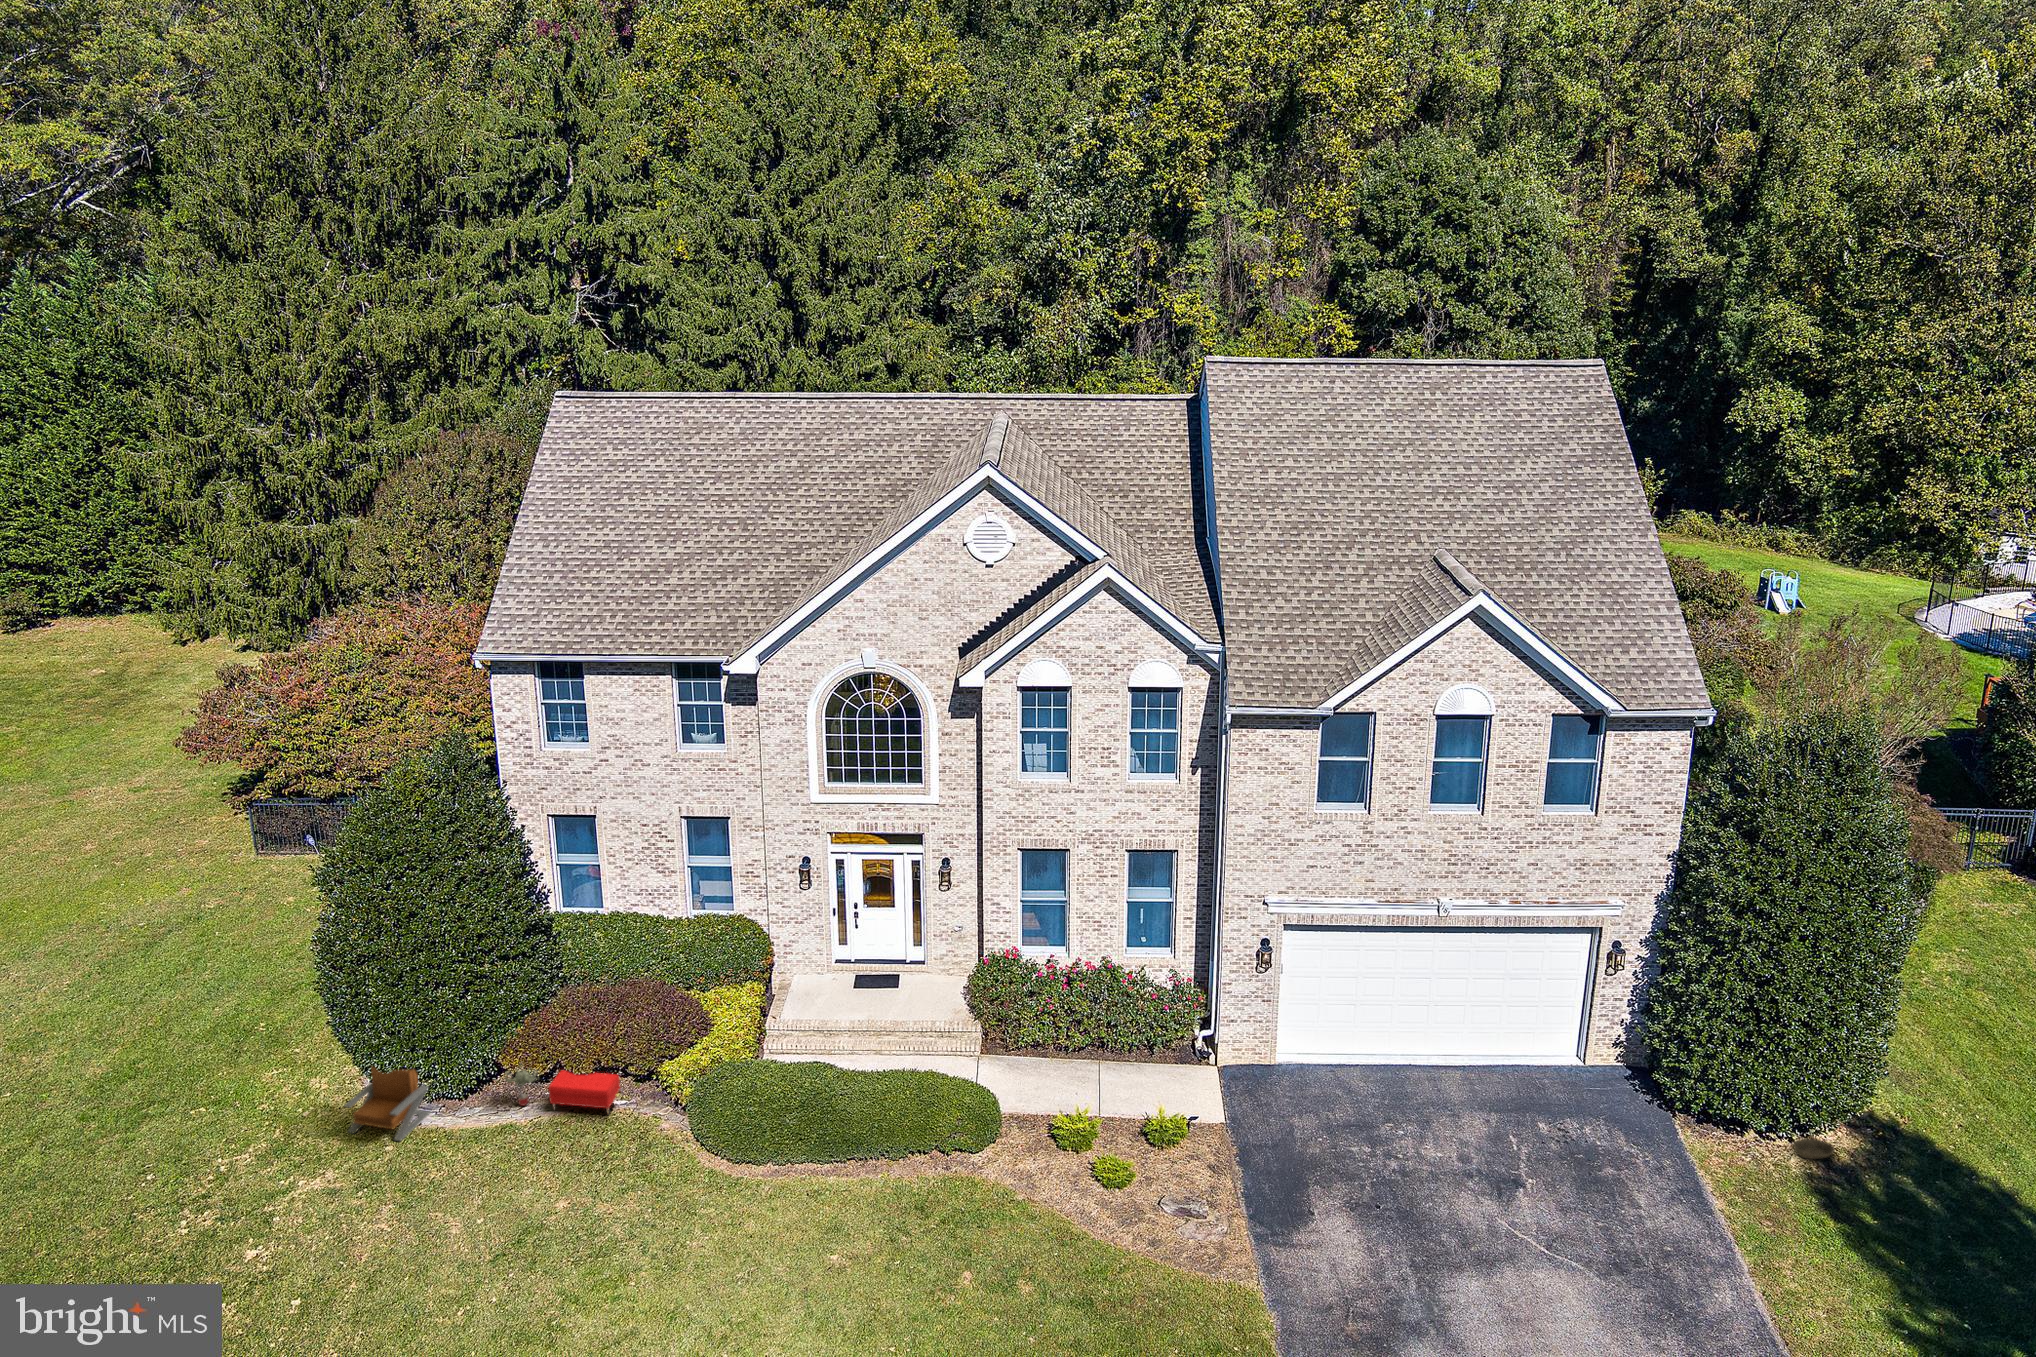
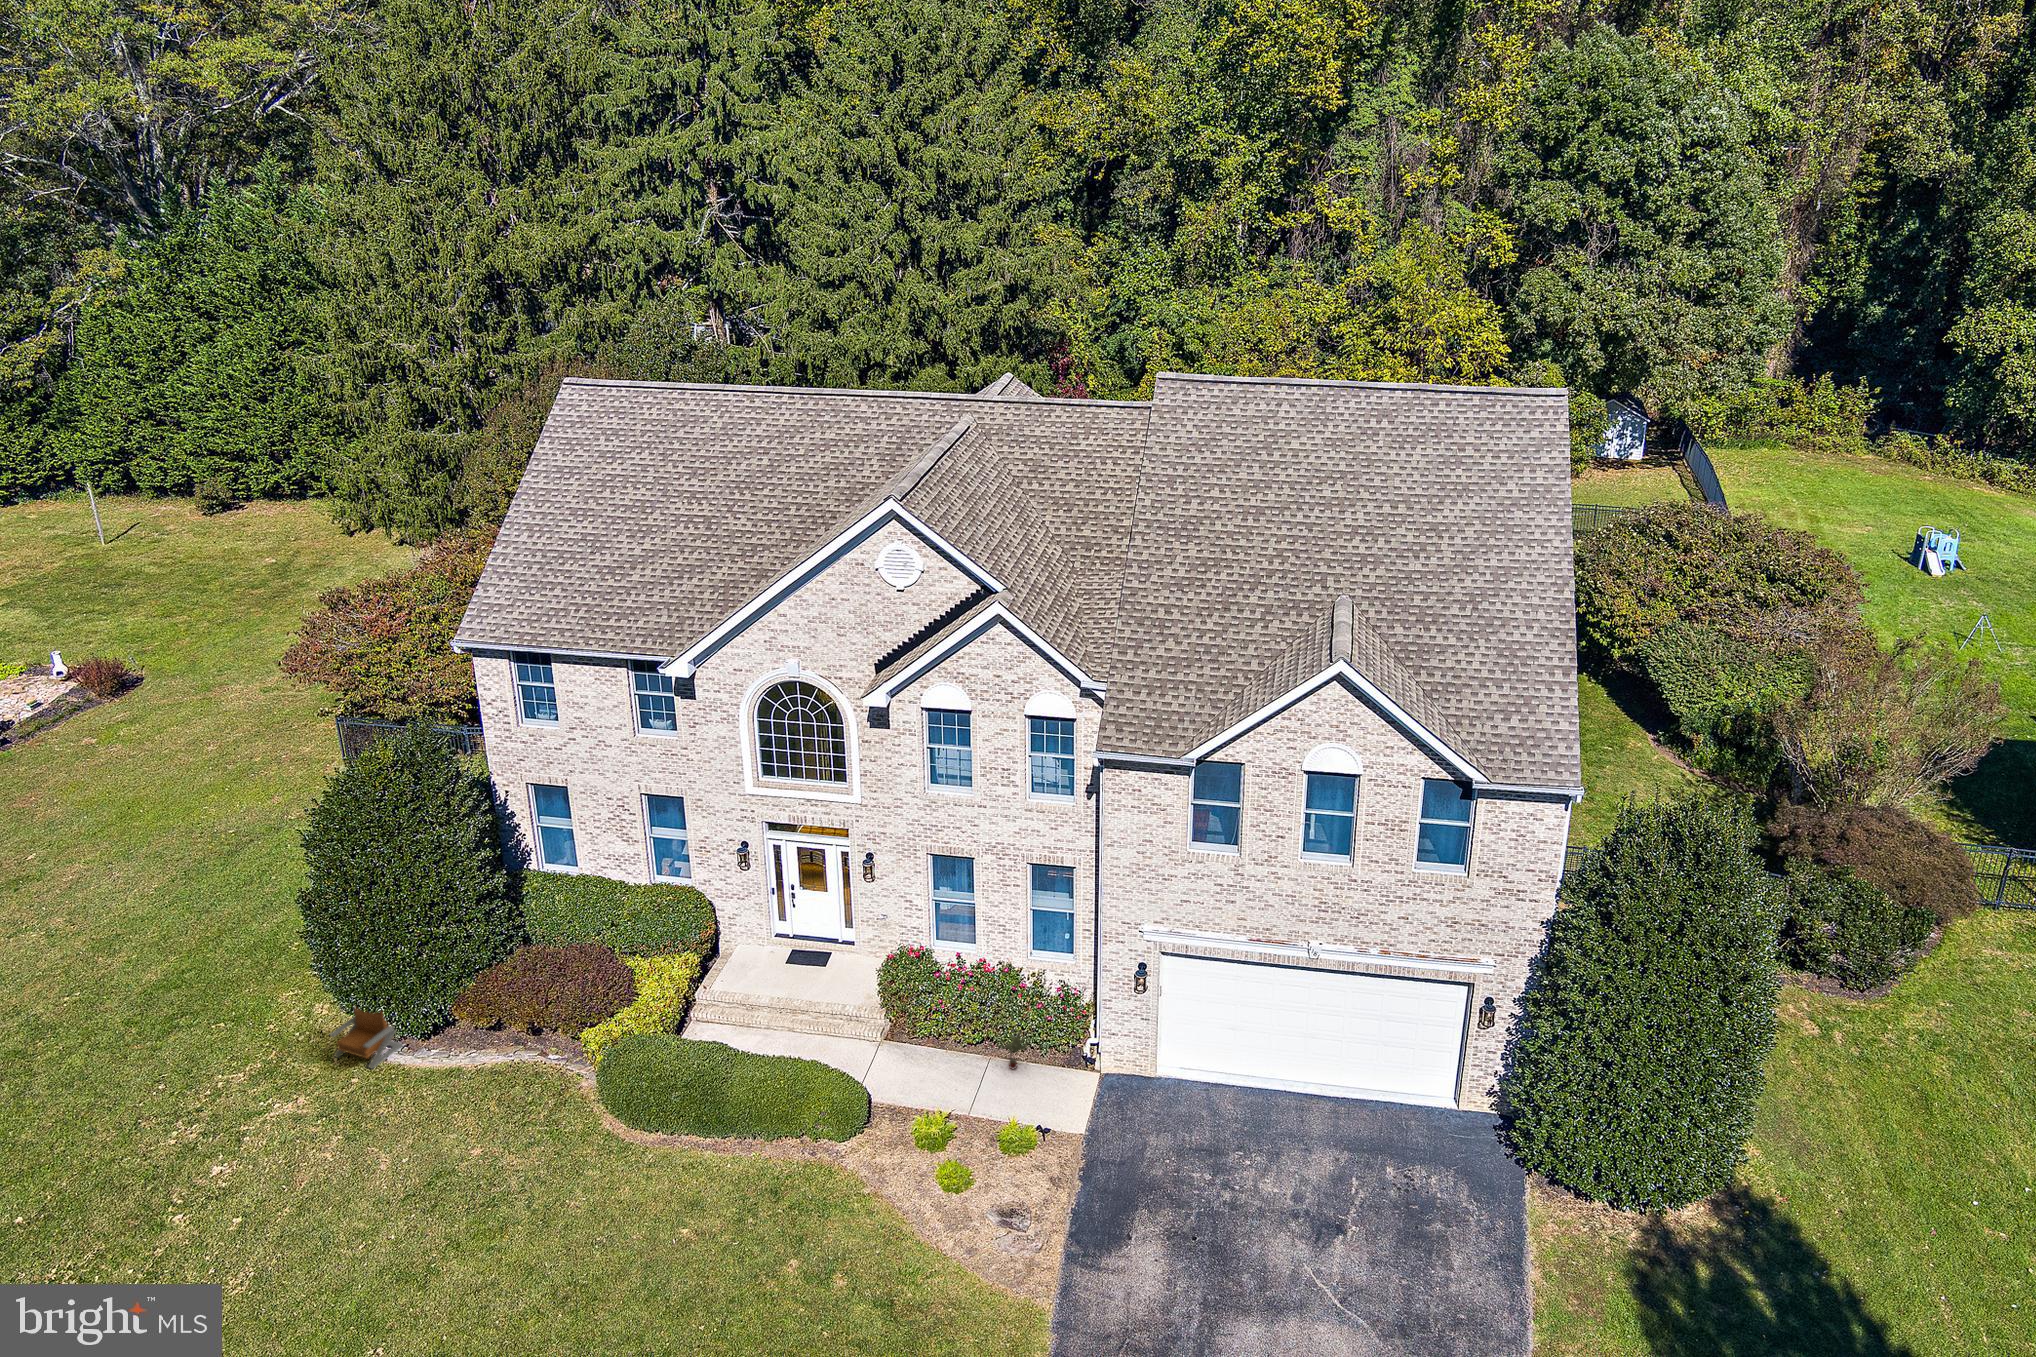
potted tree: present [504,1064,538,1106] -> present [996,1031,1029,1069]
bench: present [548,1070,620,1115] -> none [496,1019,559,1063]
basket: present [1793,1139,1835,1159] -> none [1618,1209,1659,1231]

